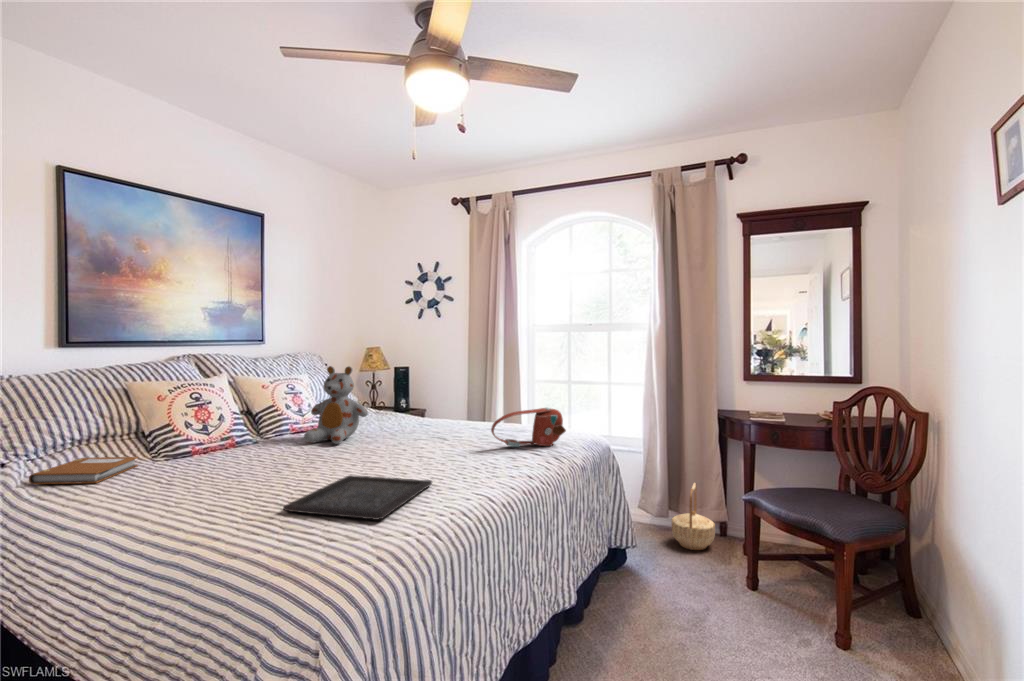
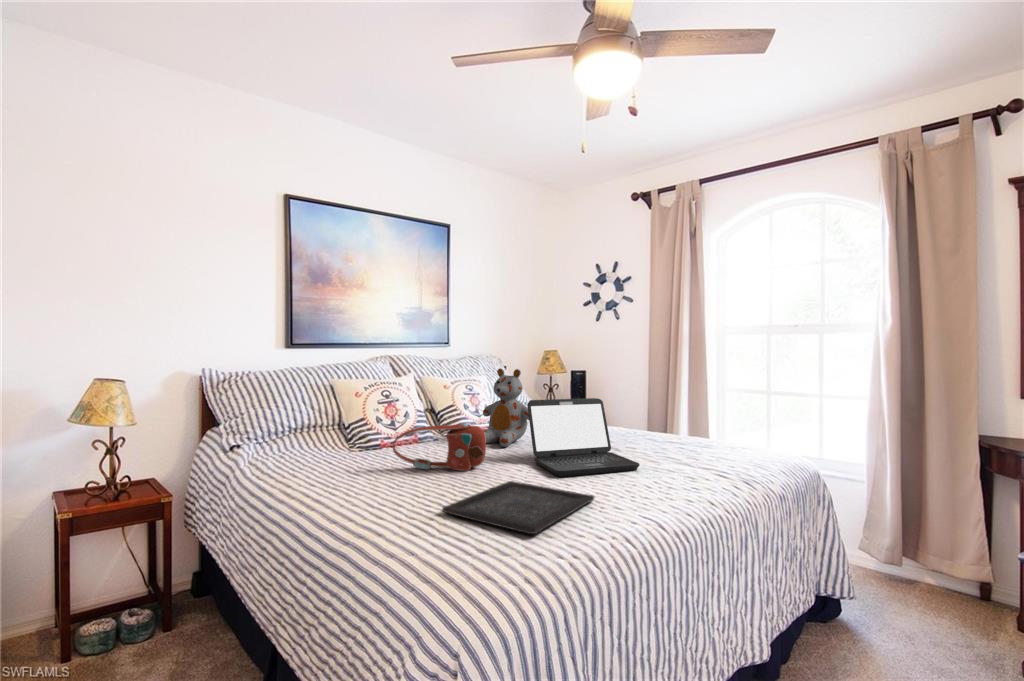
laptop: none [362,392,469,467] -> present [527,398,639,476]
handbag: present [491,408,566,447] -> present [393,424,486,471]
notebook: present [29,457,138,484] -> none [257,443,337,467]
basket: present [672,483,715,550] -> none [909,529,980,619]

